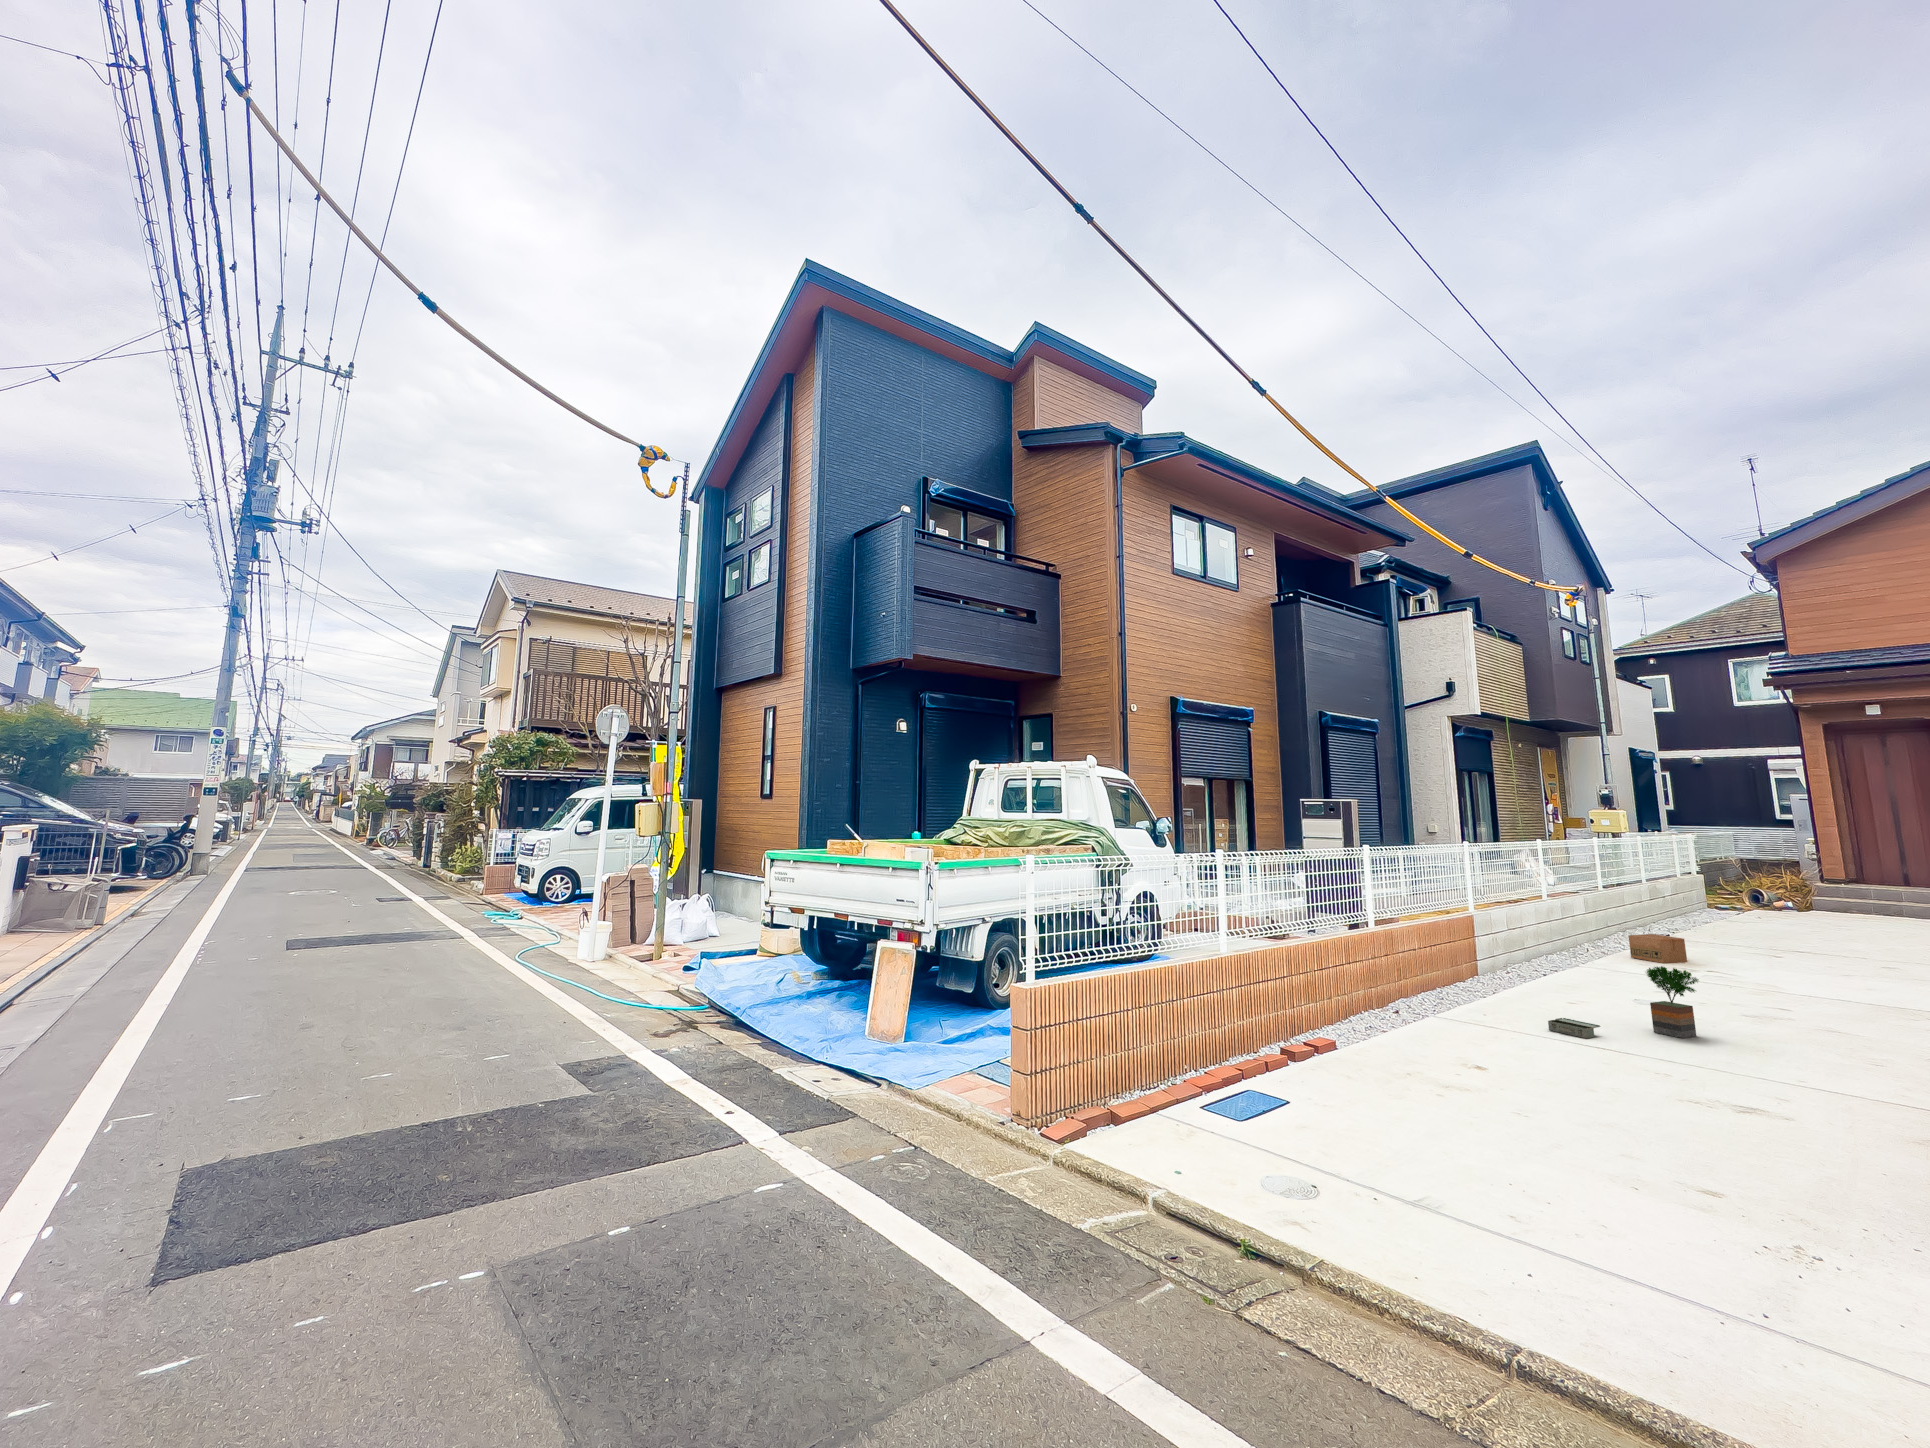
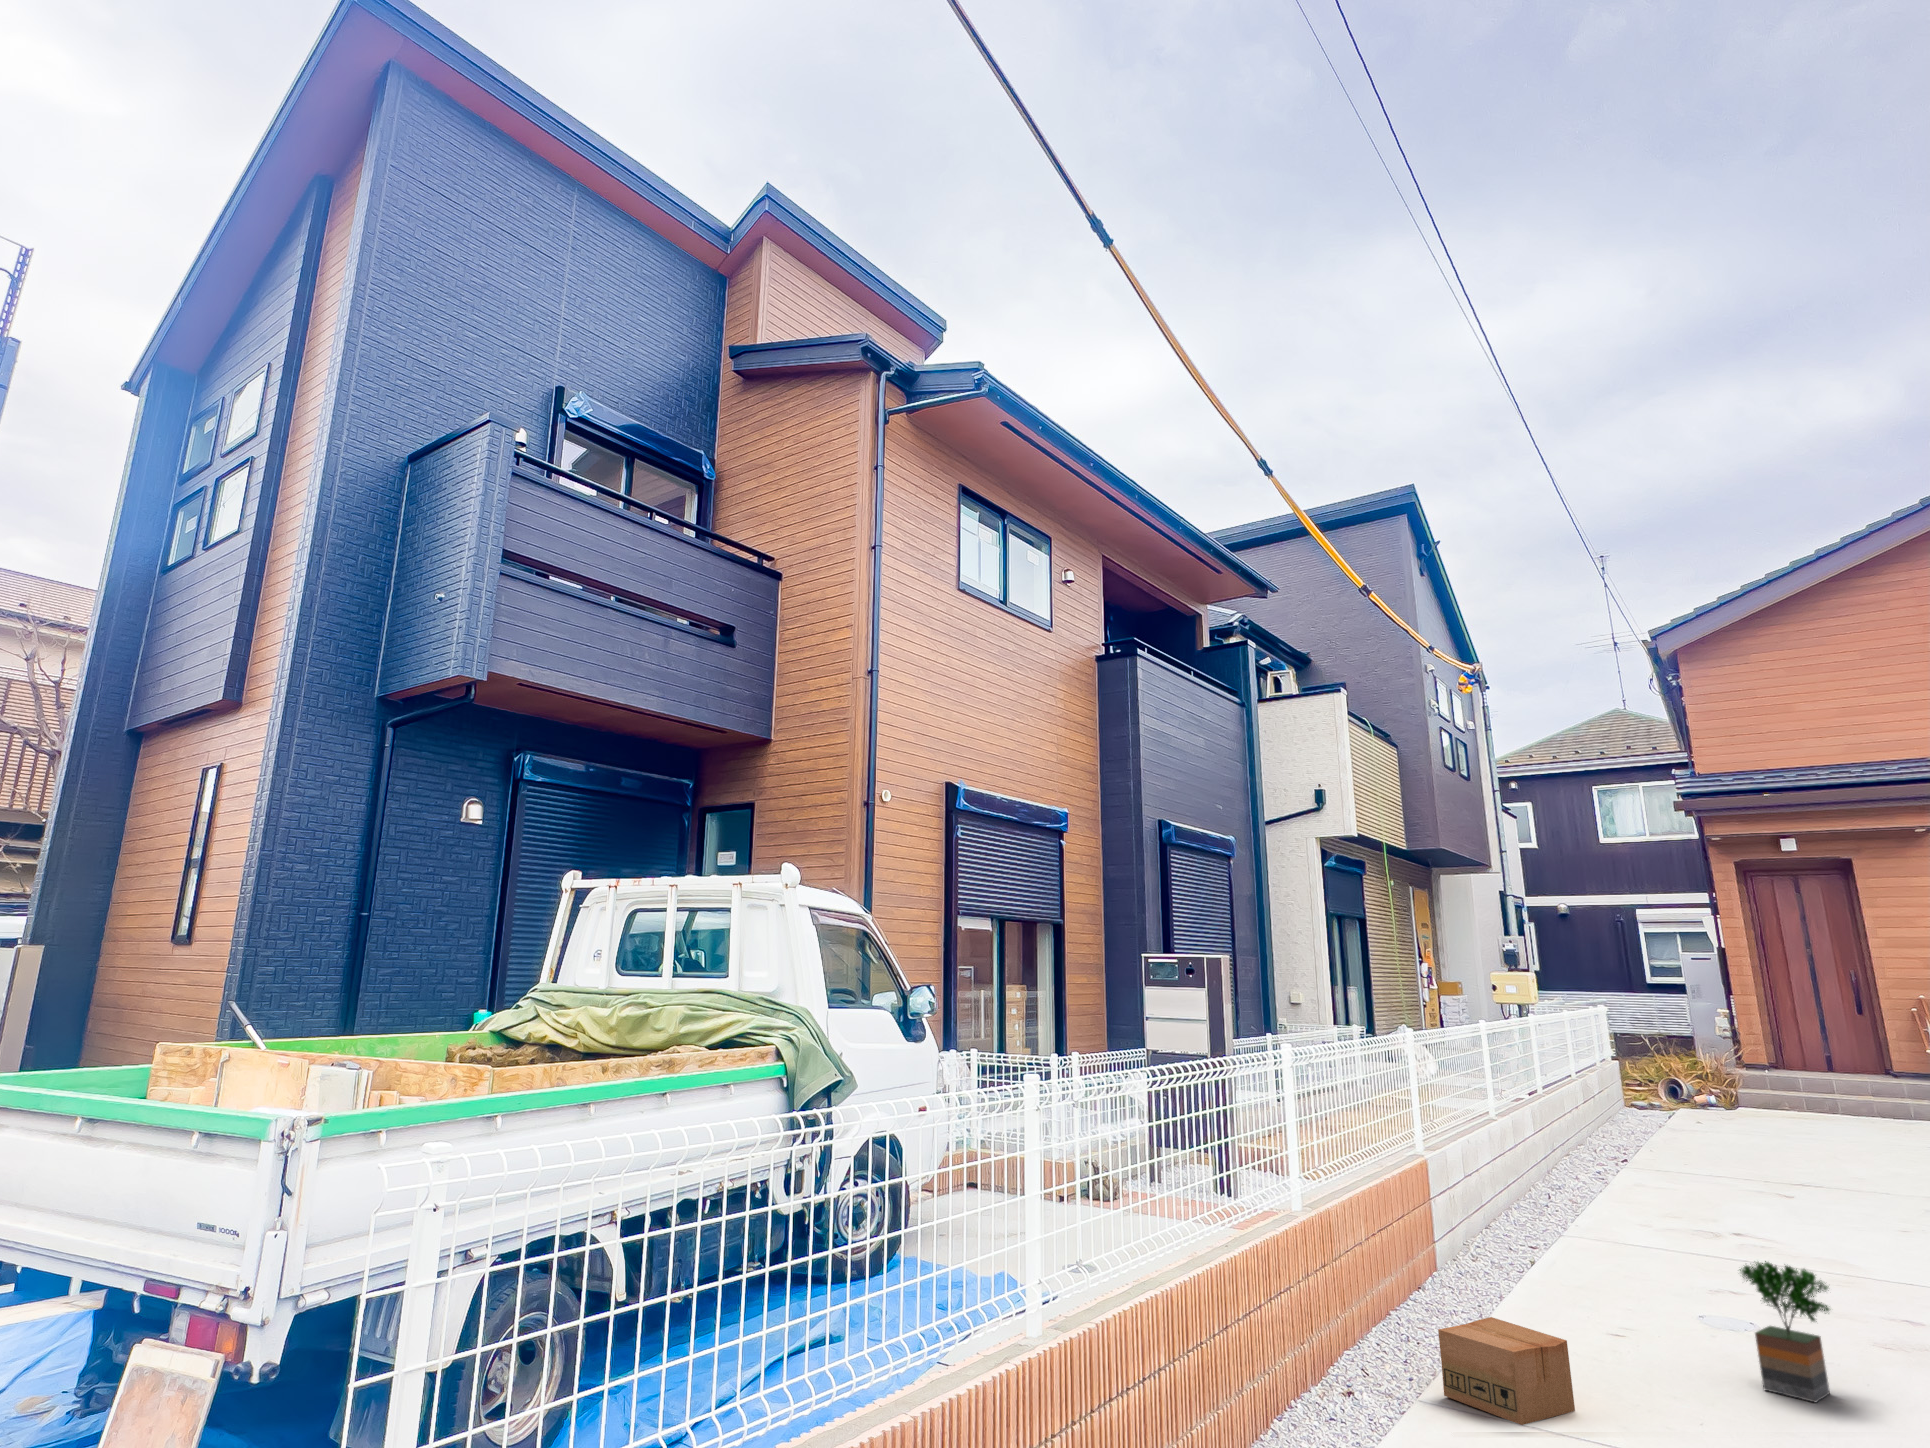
cardboard box: present [1629,934,1687,963] -> present [1438,1317,1575,1425]
toolbox: present [1548,1018,1600,1038] -> none [1604,1372,1694,1421]

